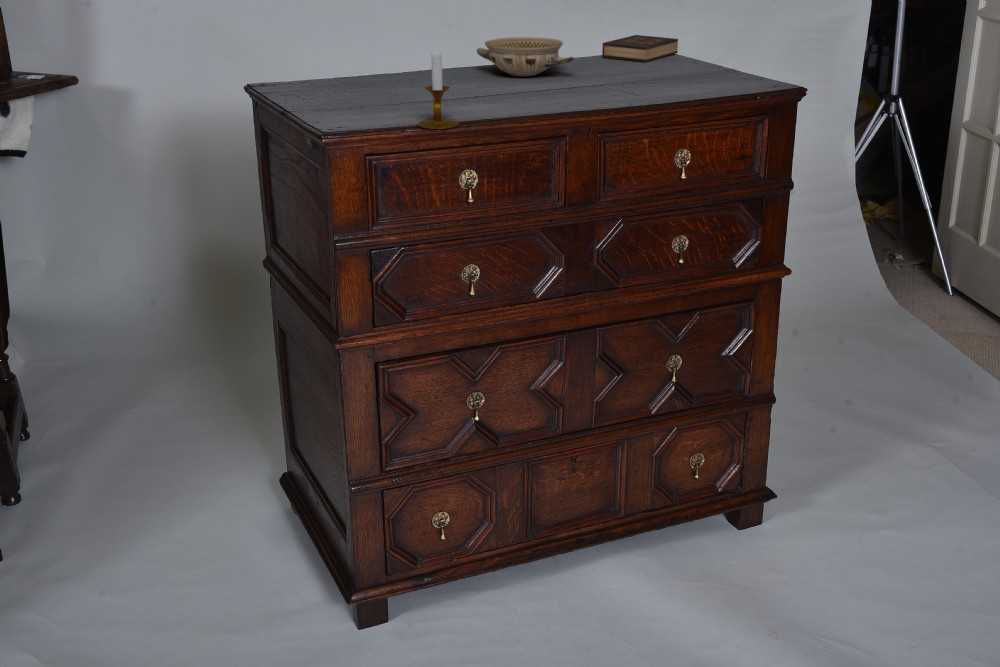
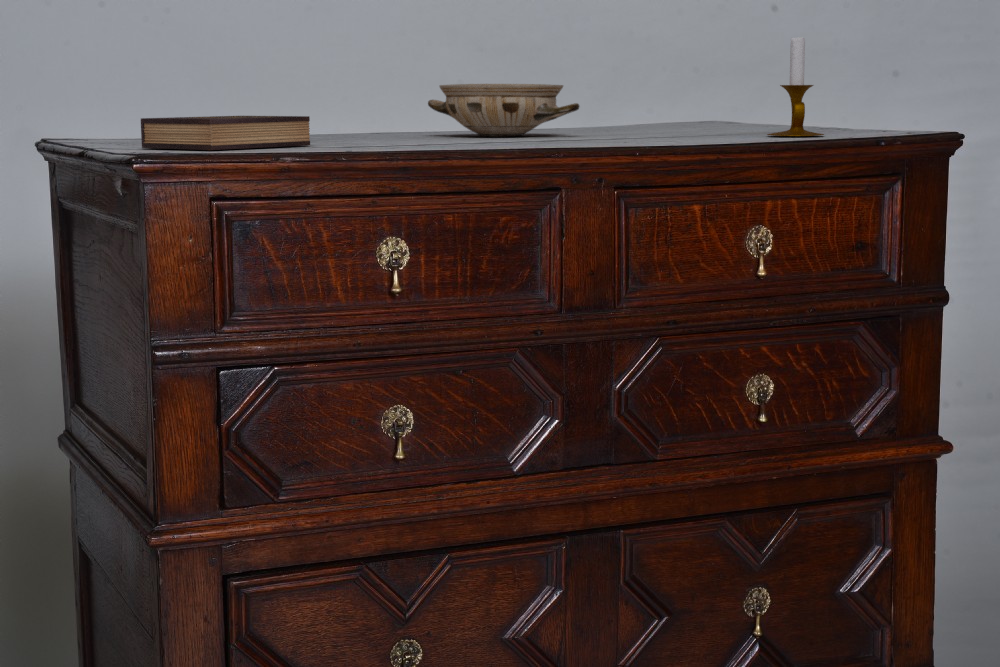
hardback book: present [602,35,678,62] -> present [141,116,310,150]
candlestick: present [418,52,459,129] -> present [767,37,824,136]

